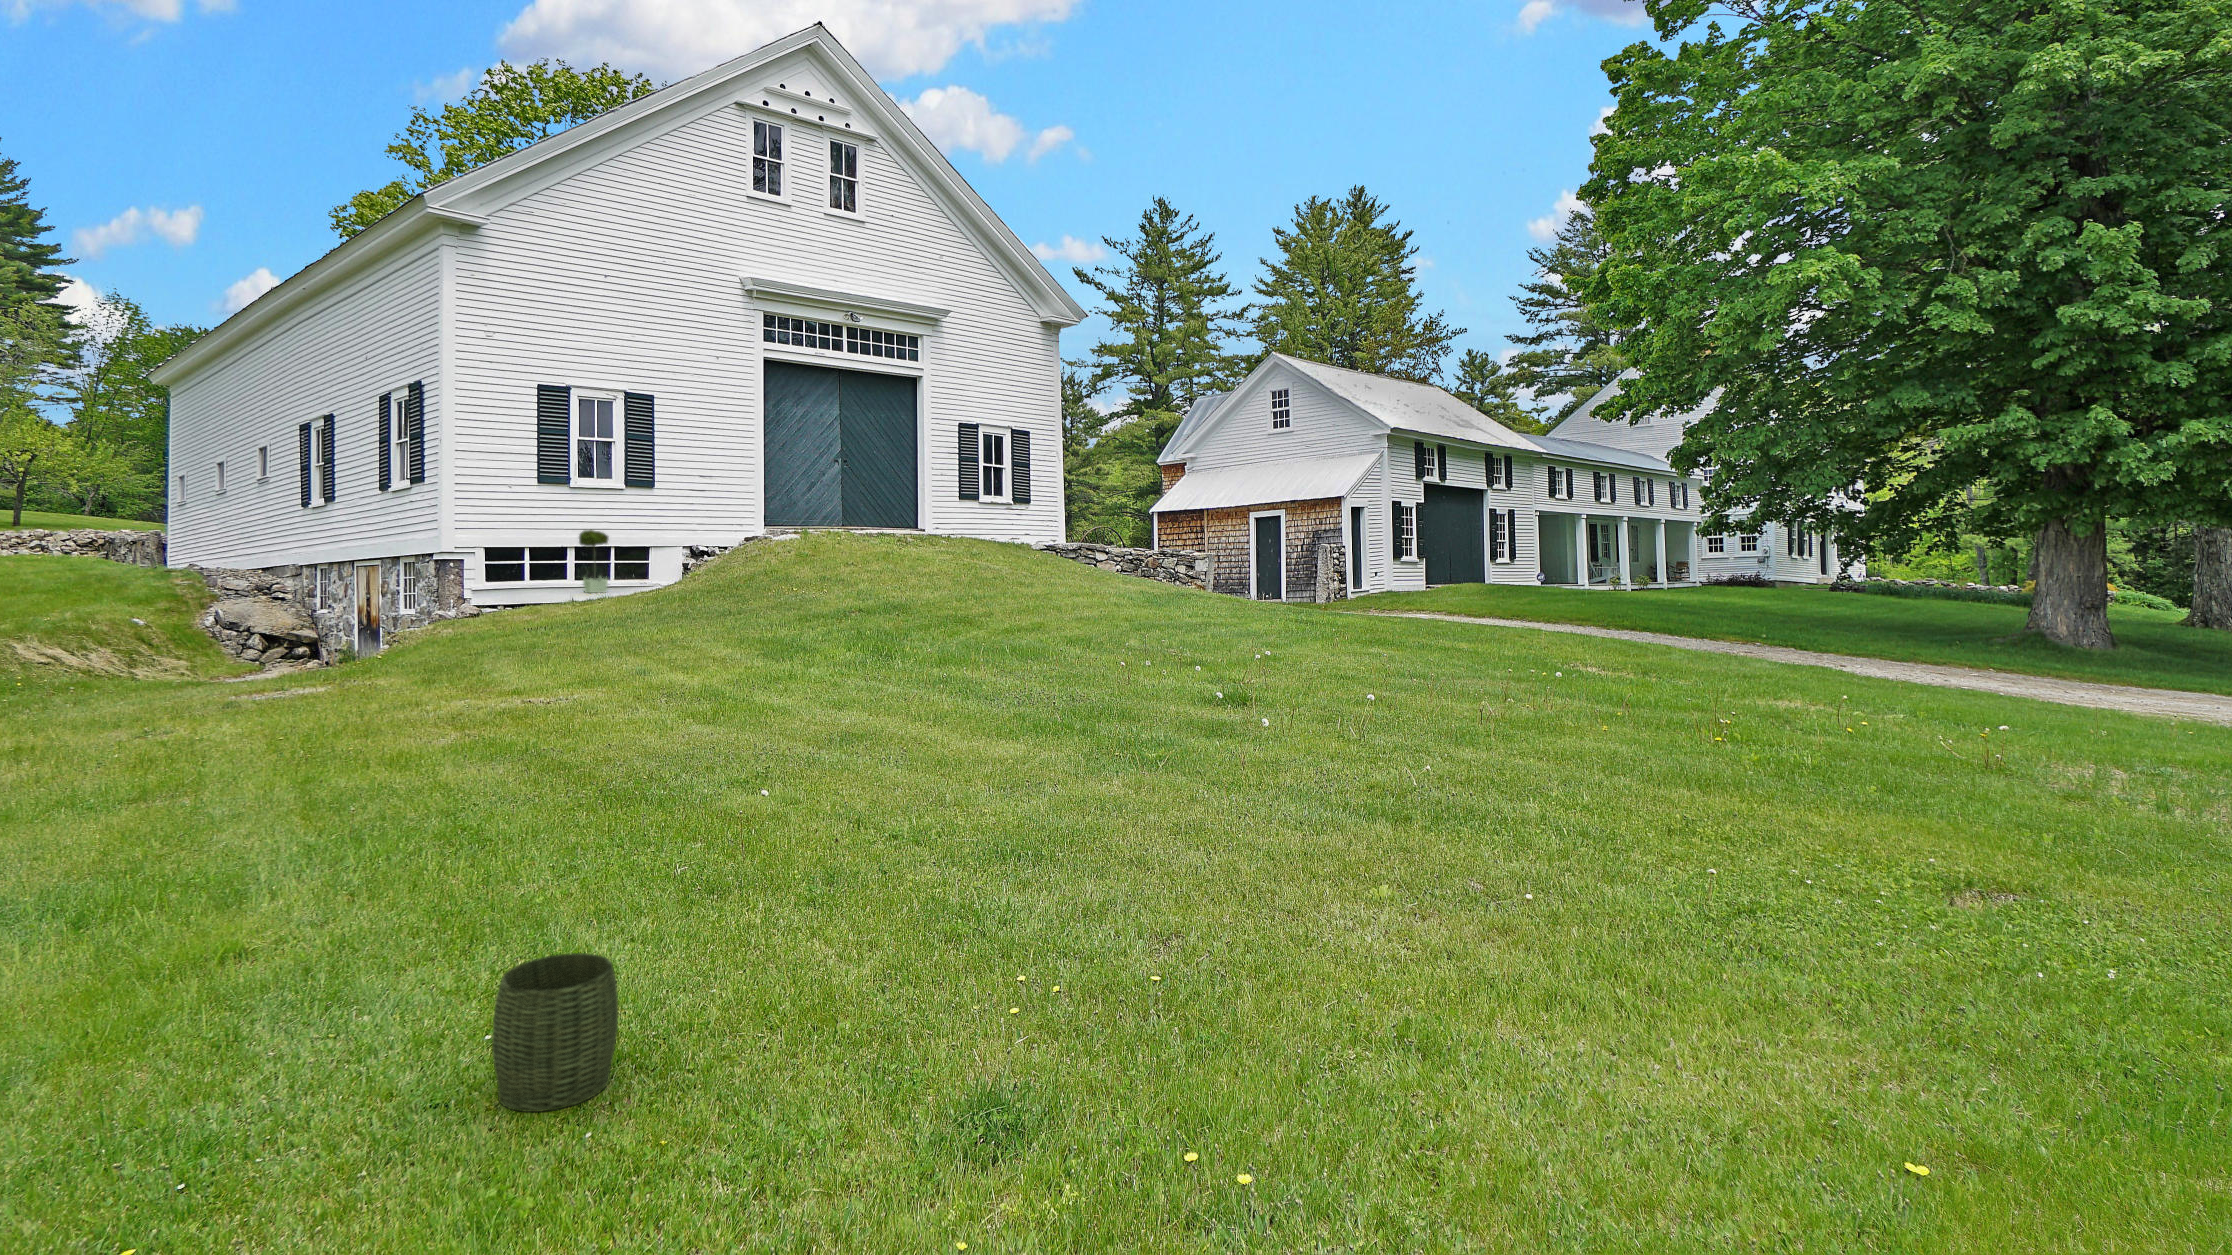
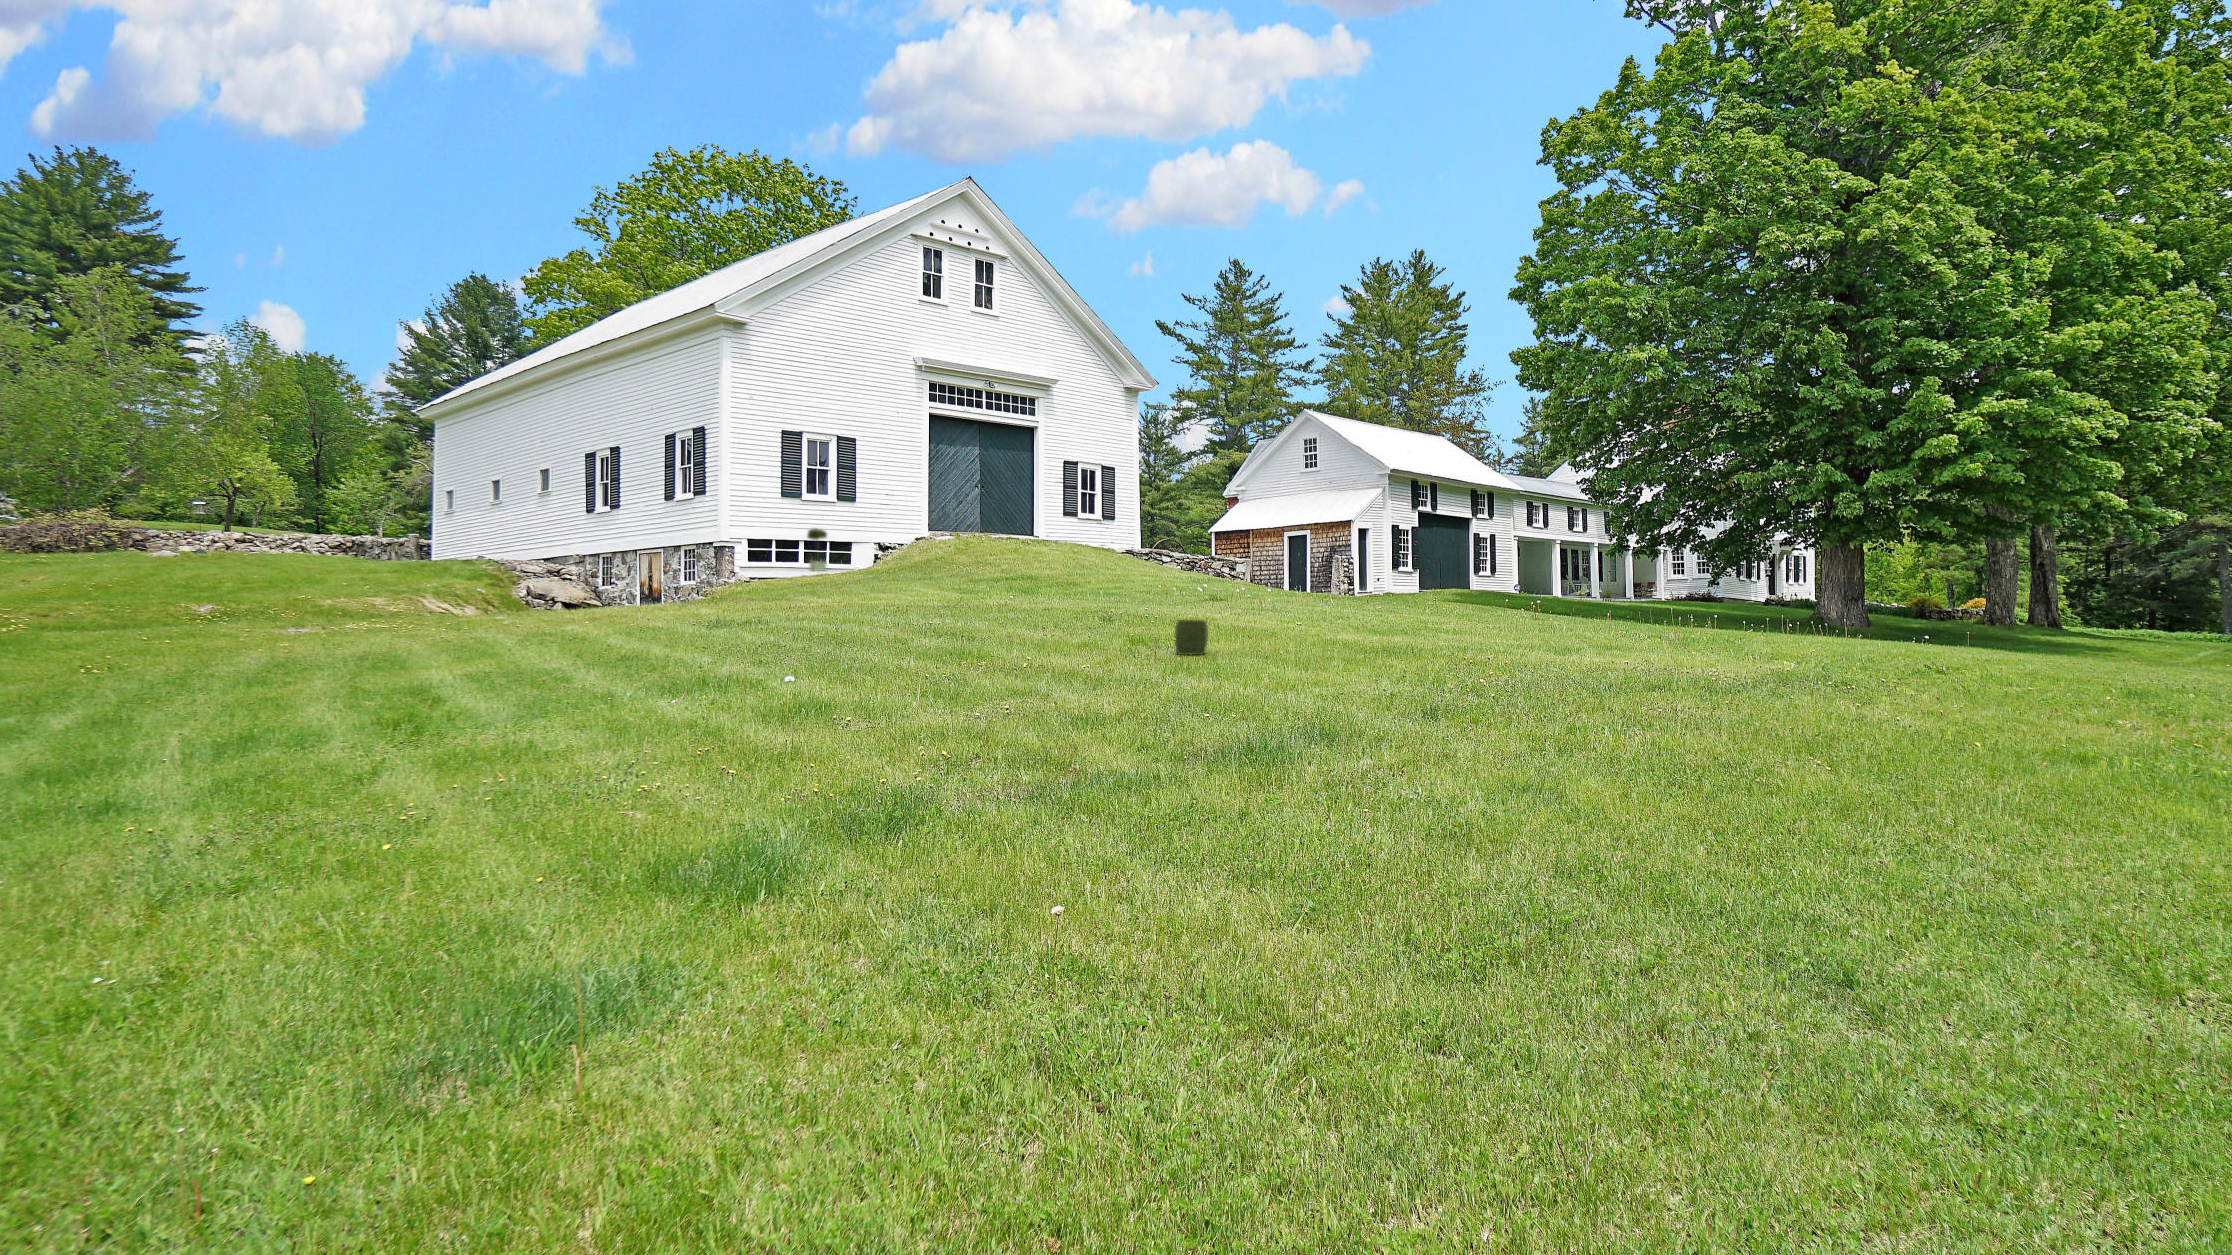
woven basket: present [492,953,618,1112] -> present [1175,620,1208,655]

